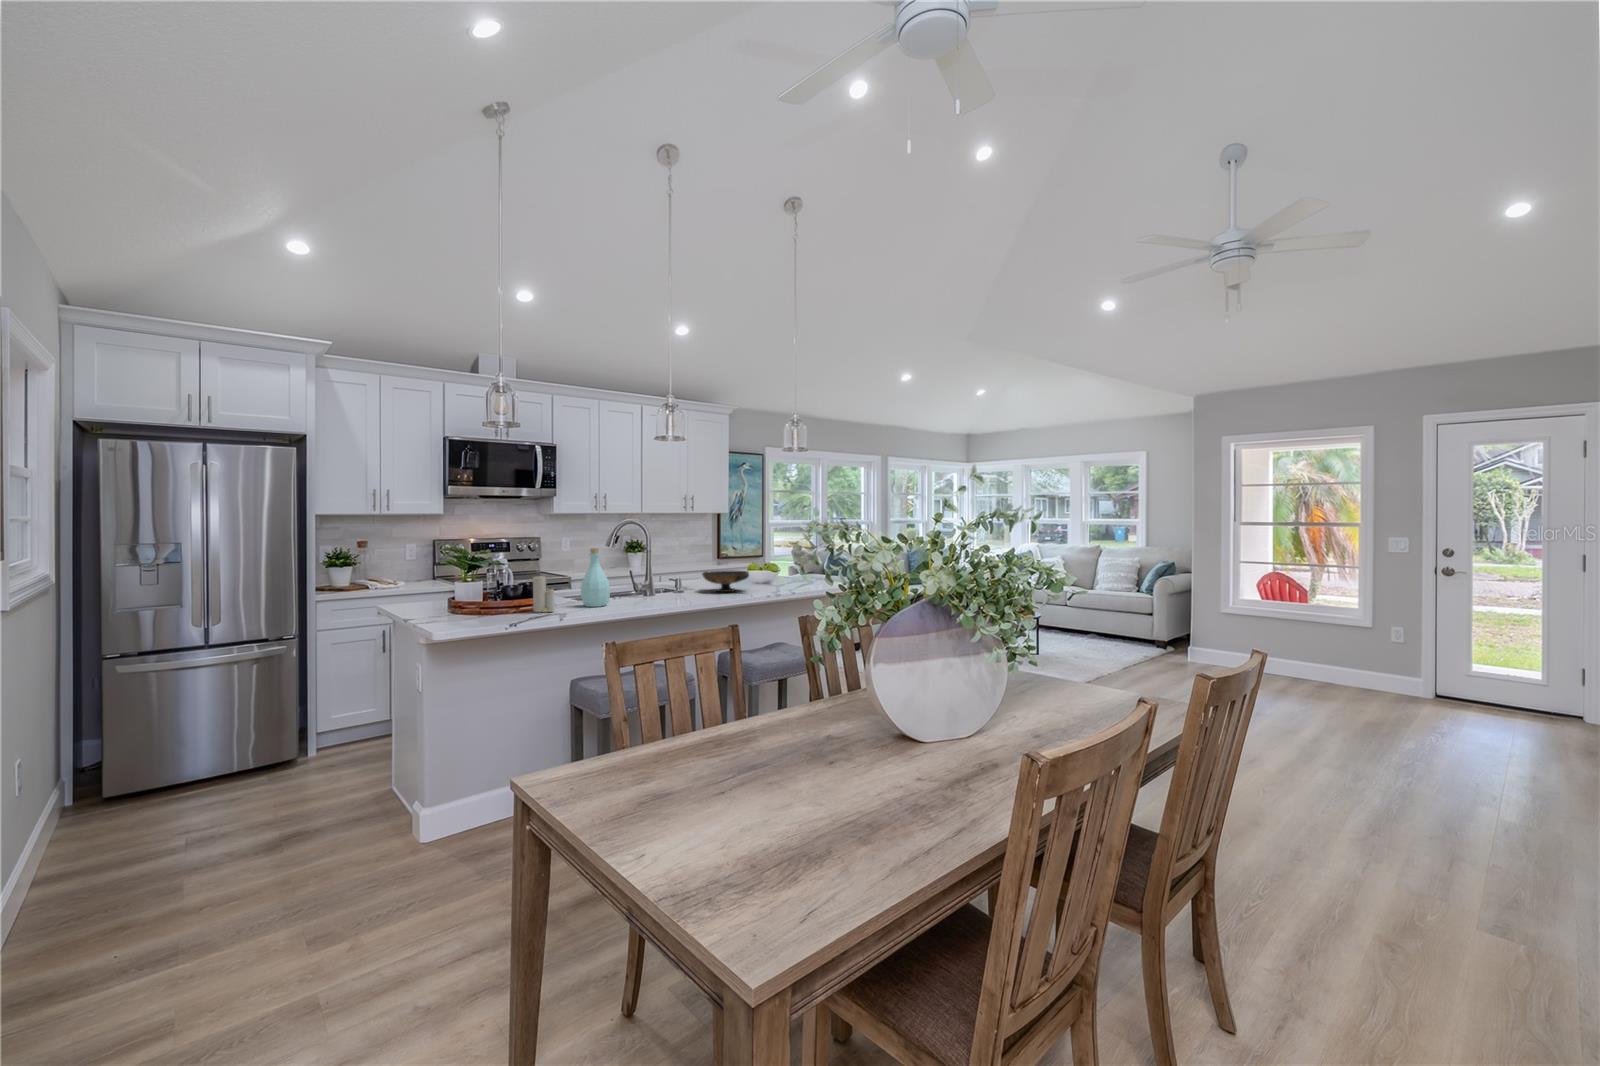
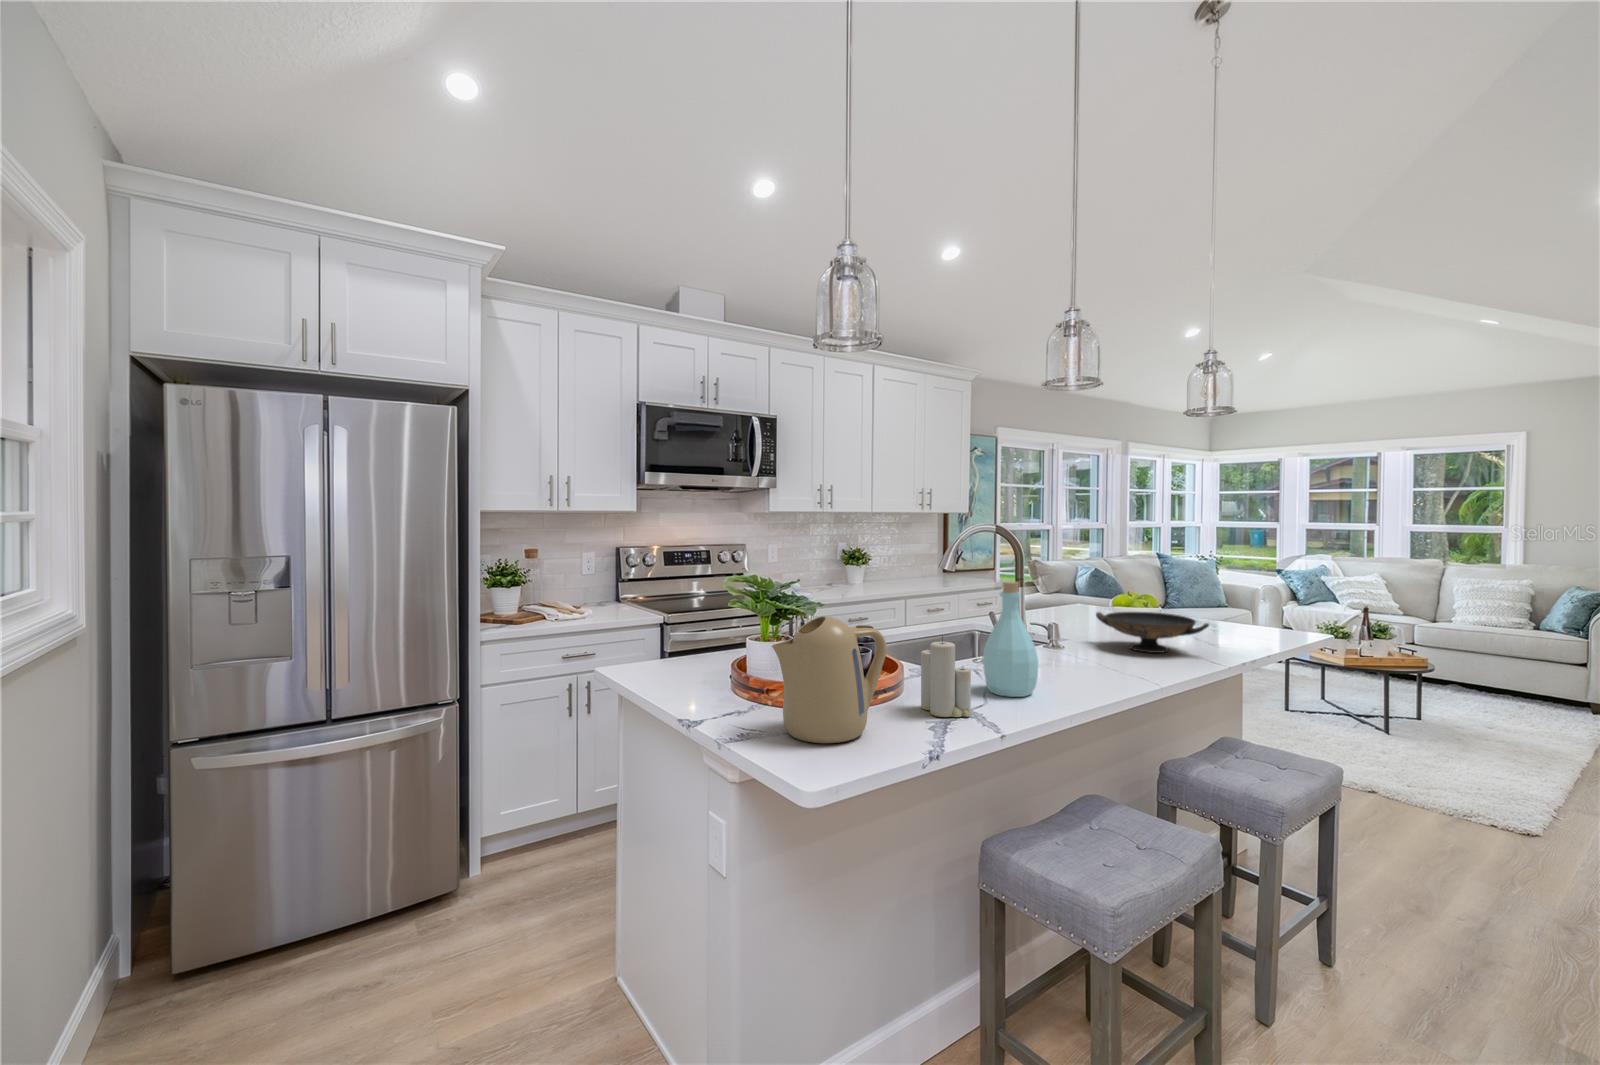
kettle: none [437,562,501,620] -> present [772,616,887,743]

